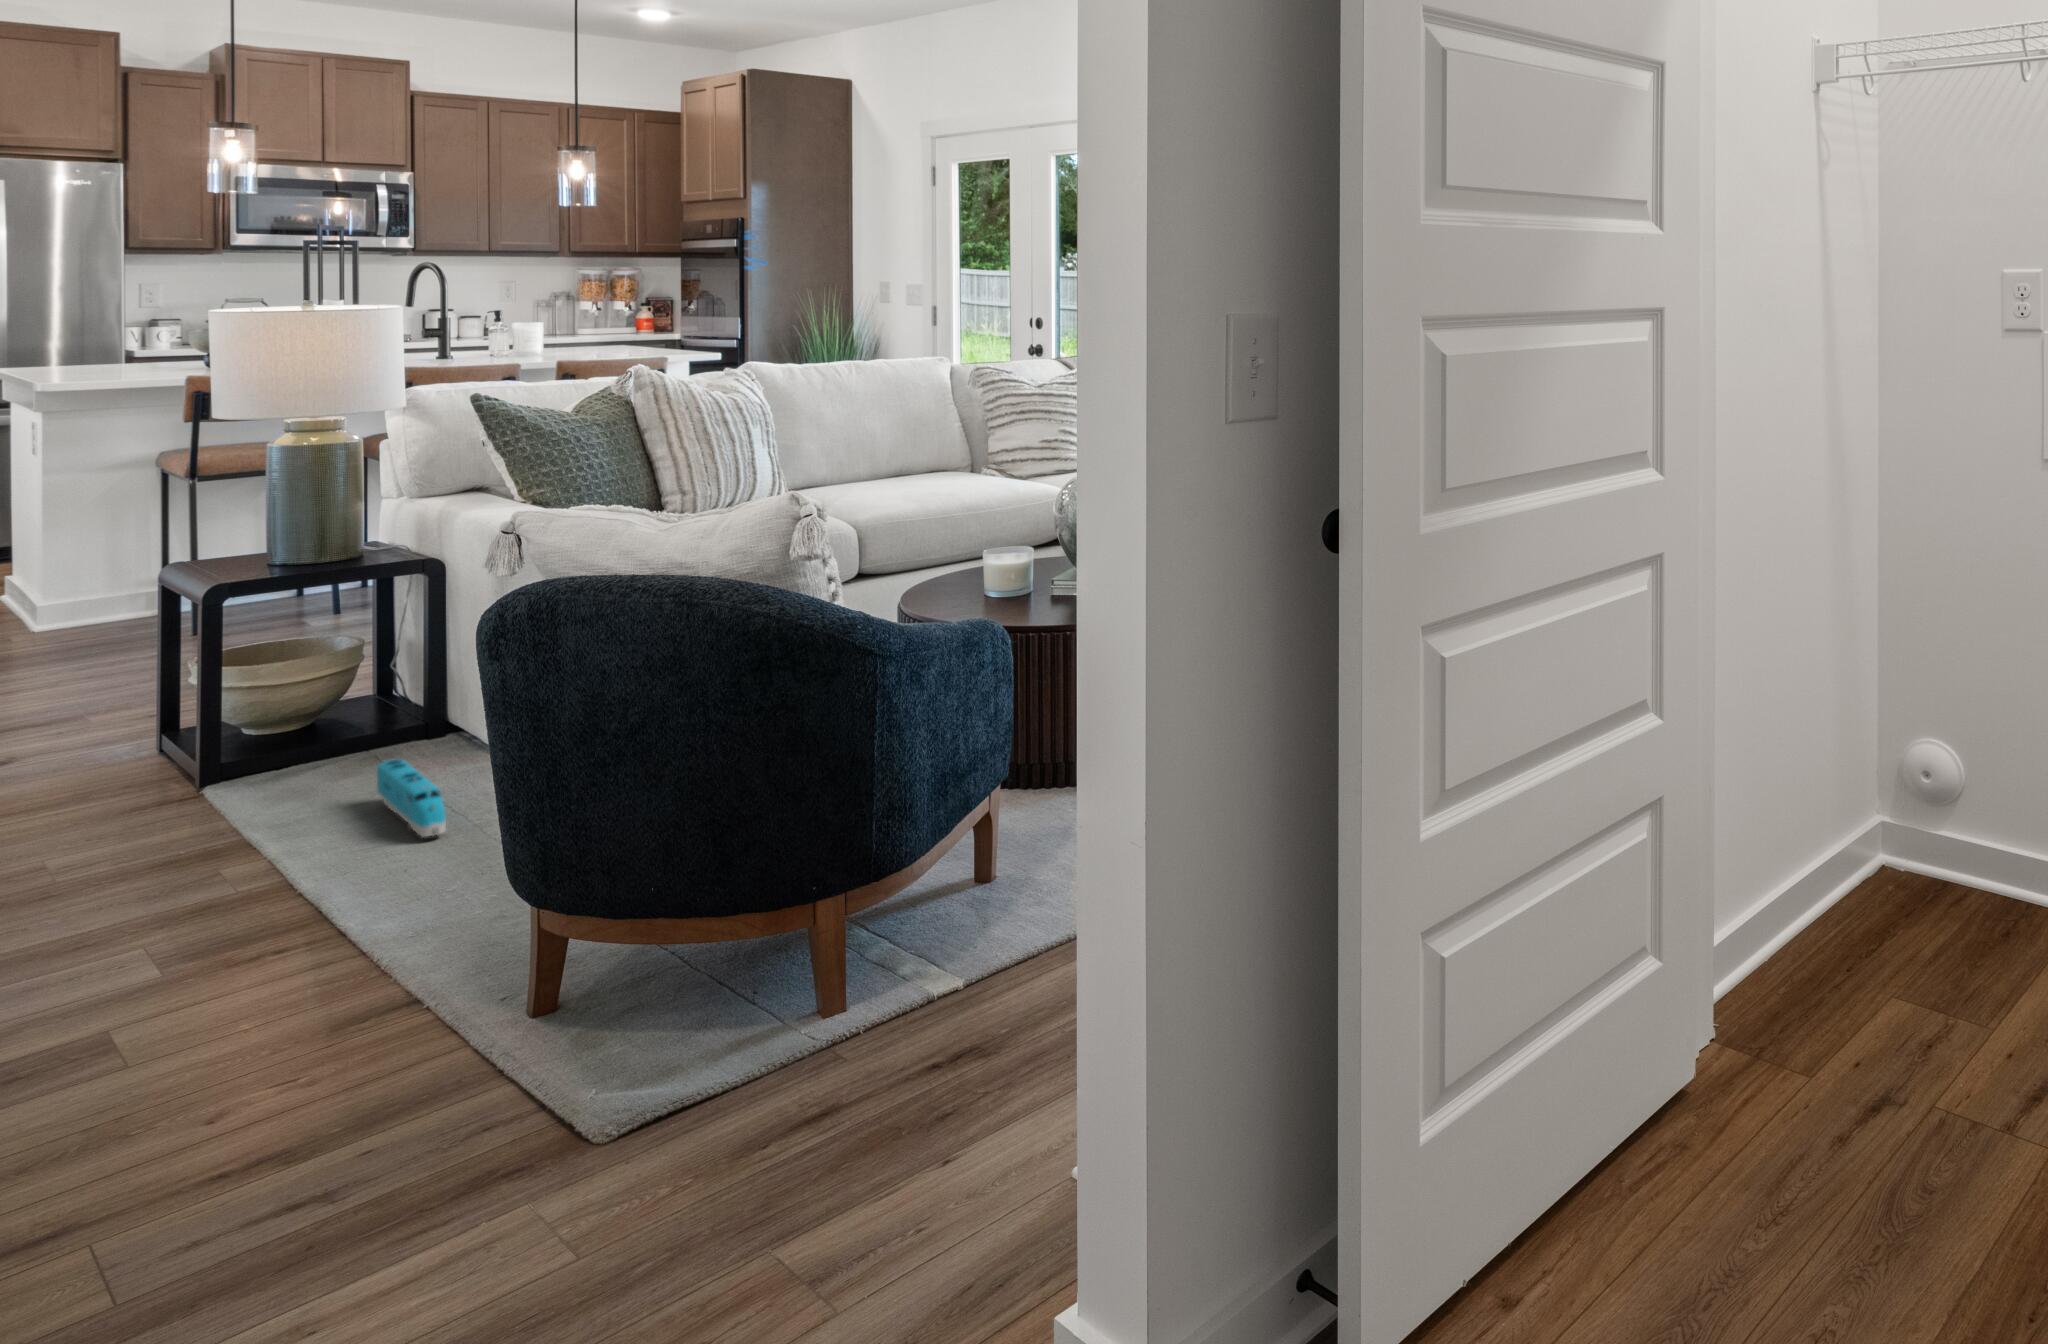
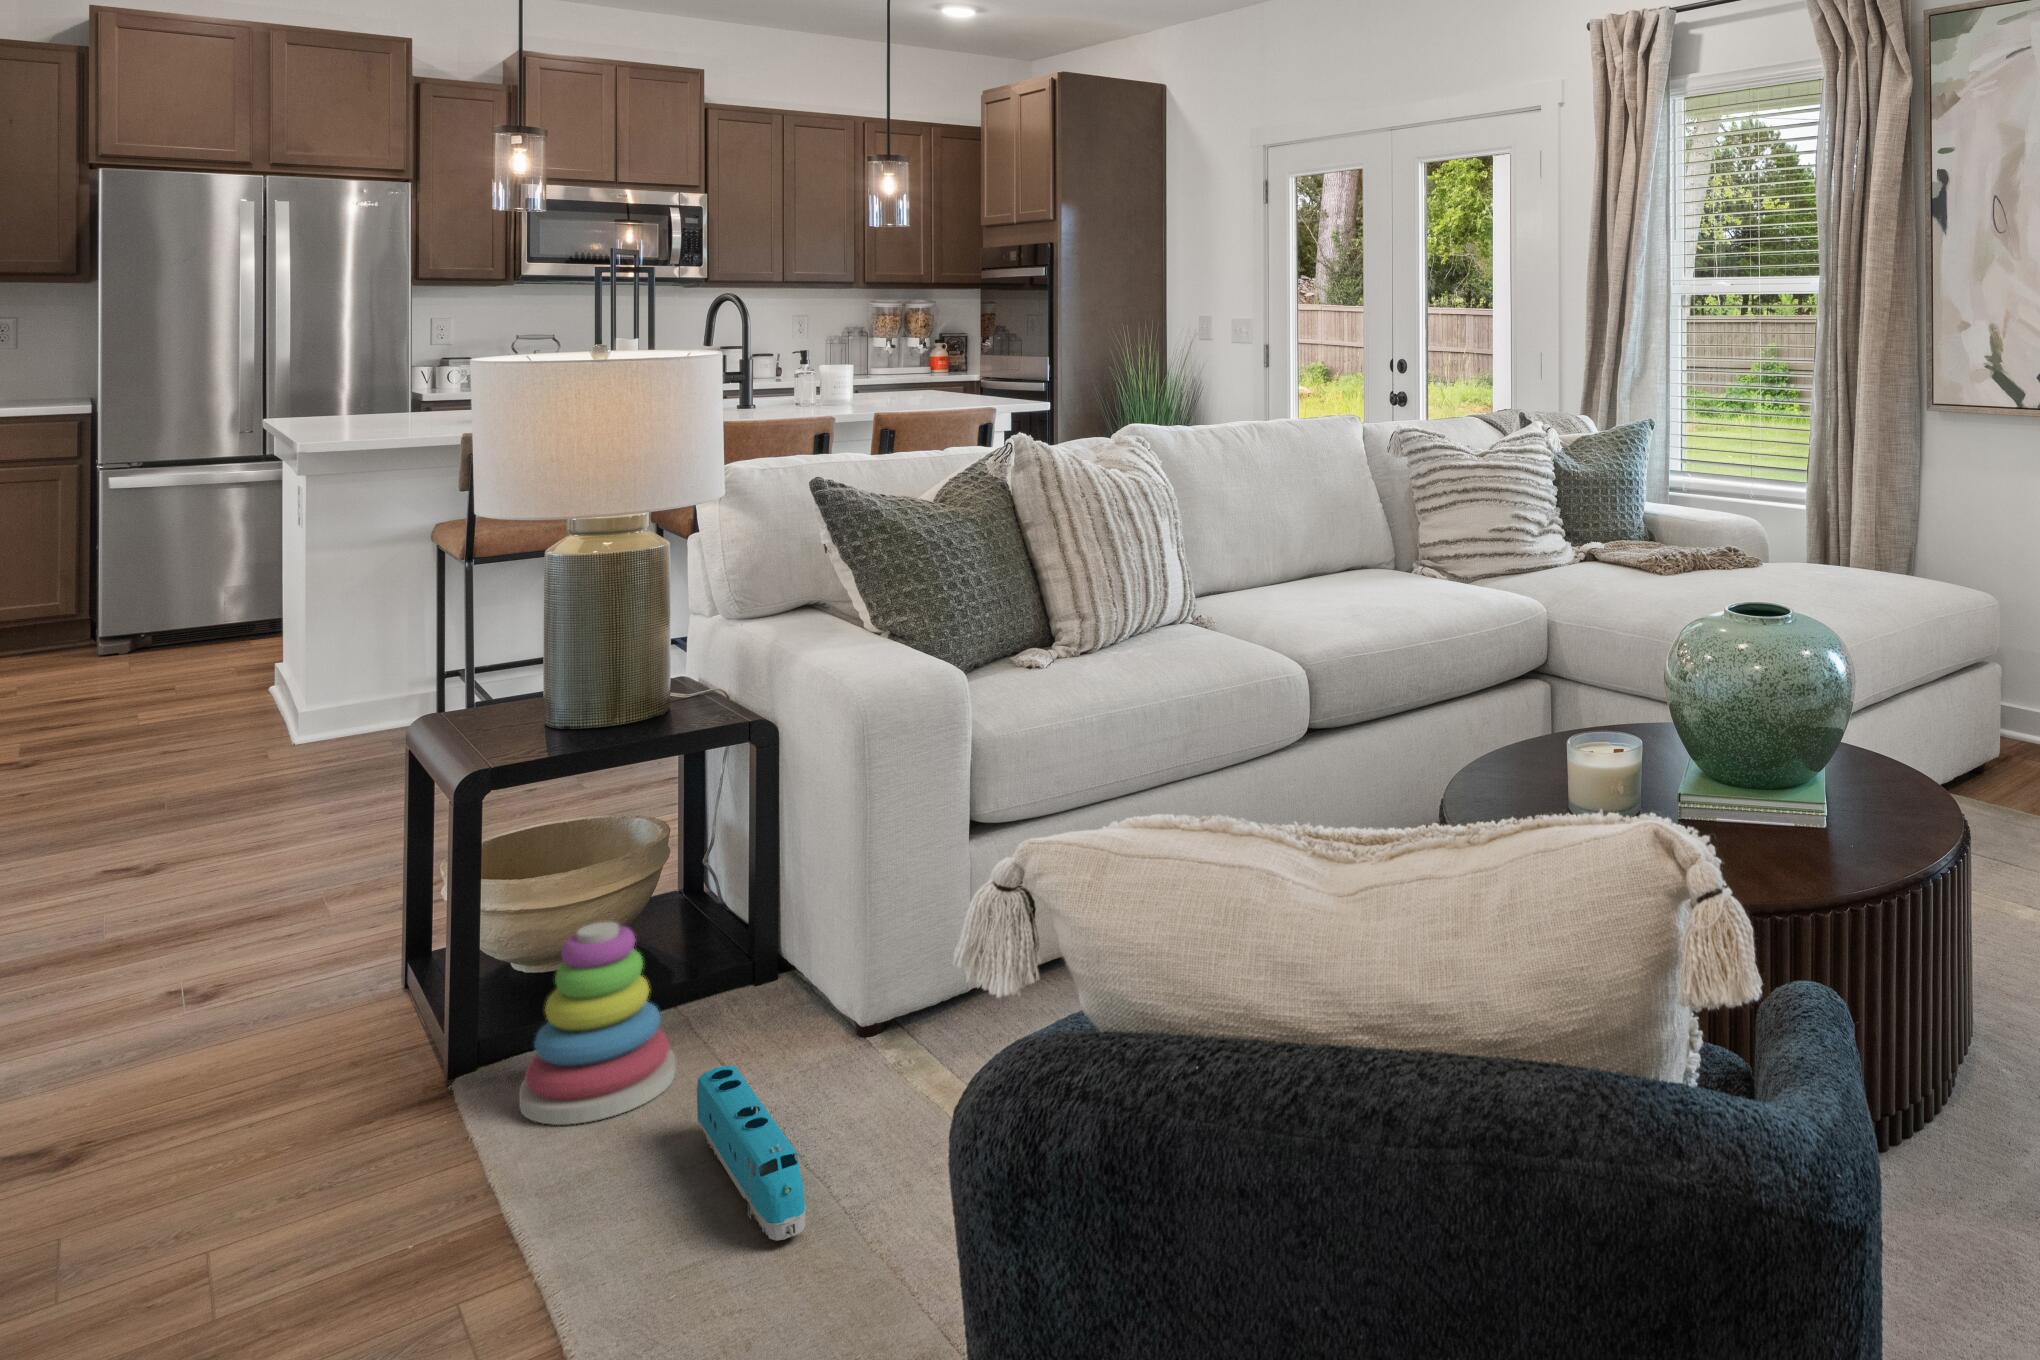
stacking toy: none [251,679,364,803] -> present [519,922,676,1125]

